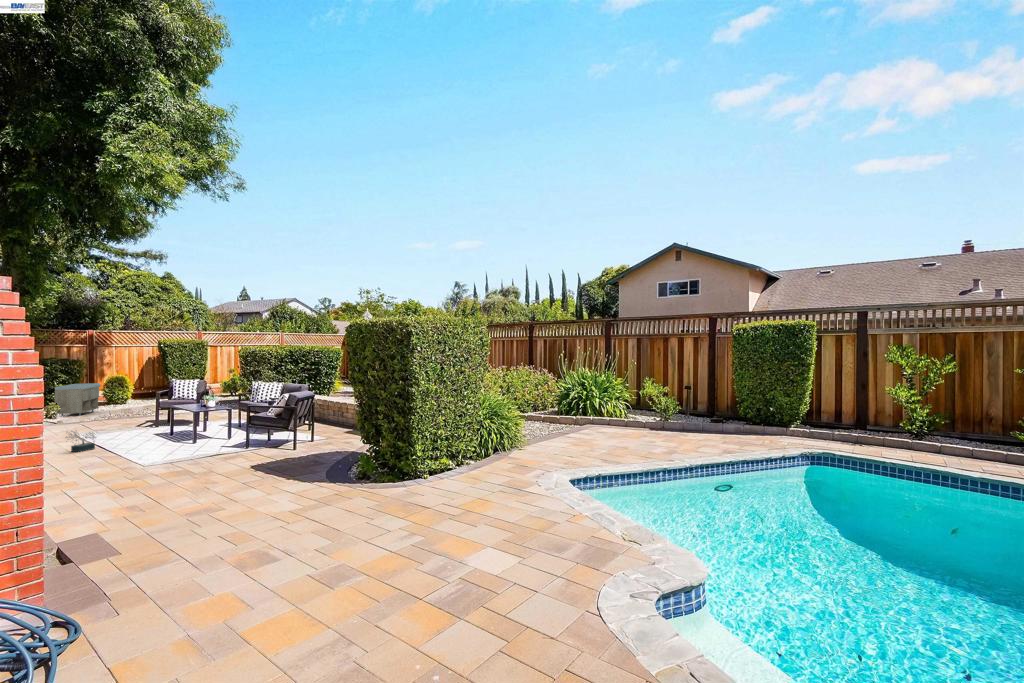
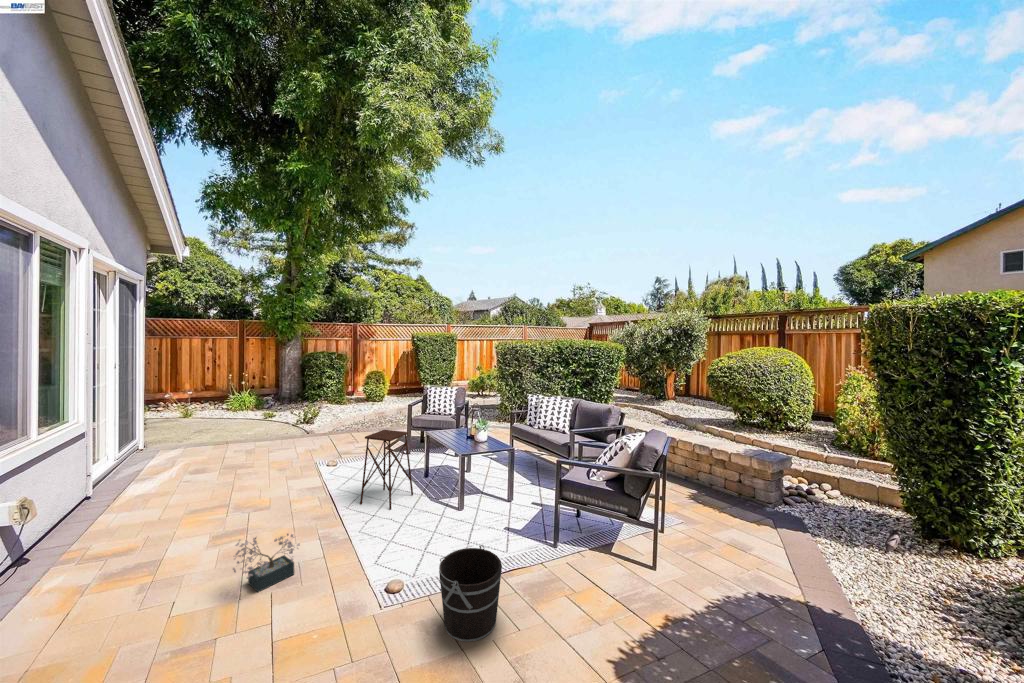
storage bench: present [55,383,100,417] -> none [312,381,358,421]
side table: none [123,396,159,437] -> present [360,430,413,510]
bucket: none [171,423,199,450] -> present [439,545,502,642]

